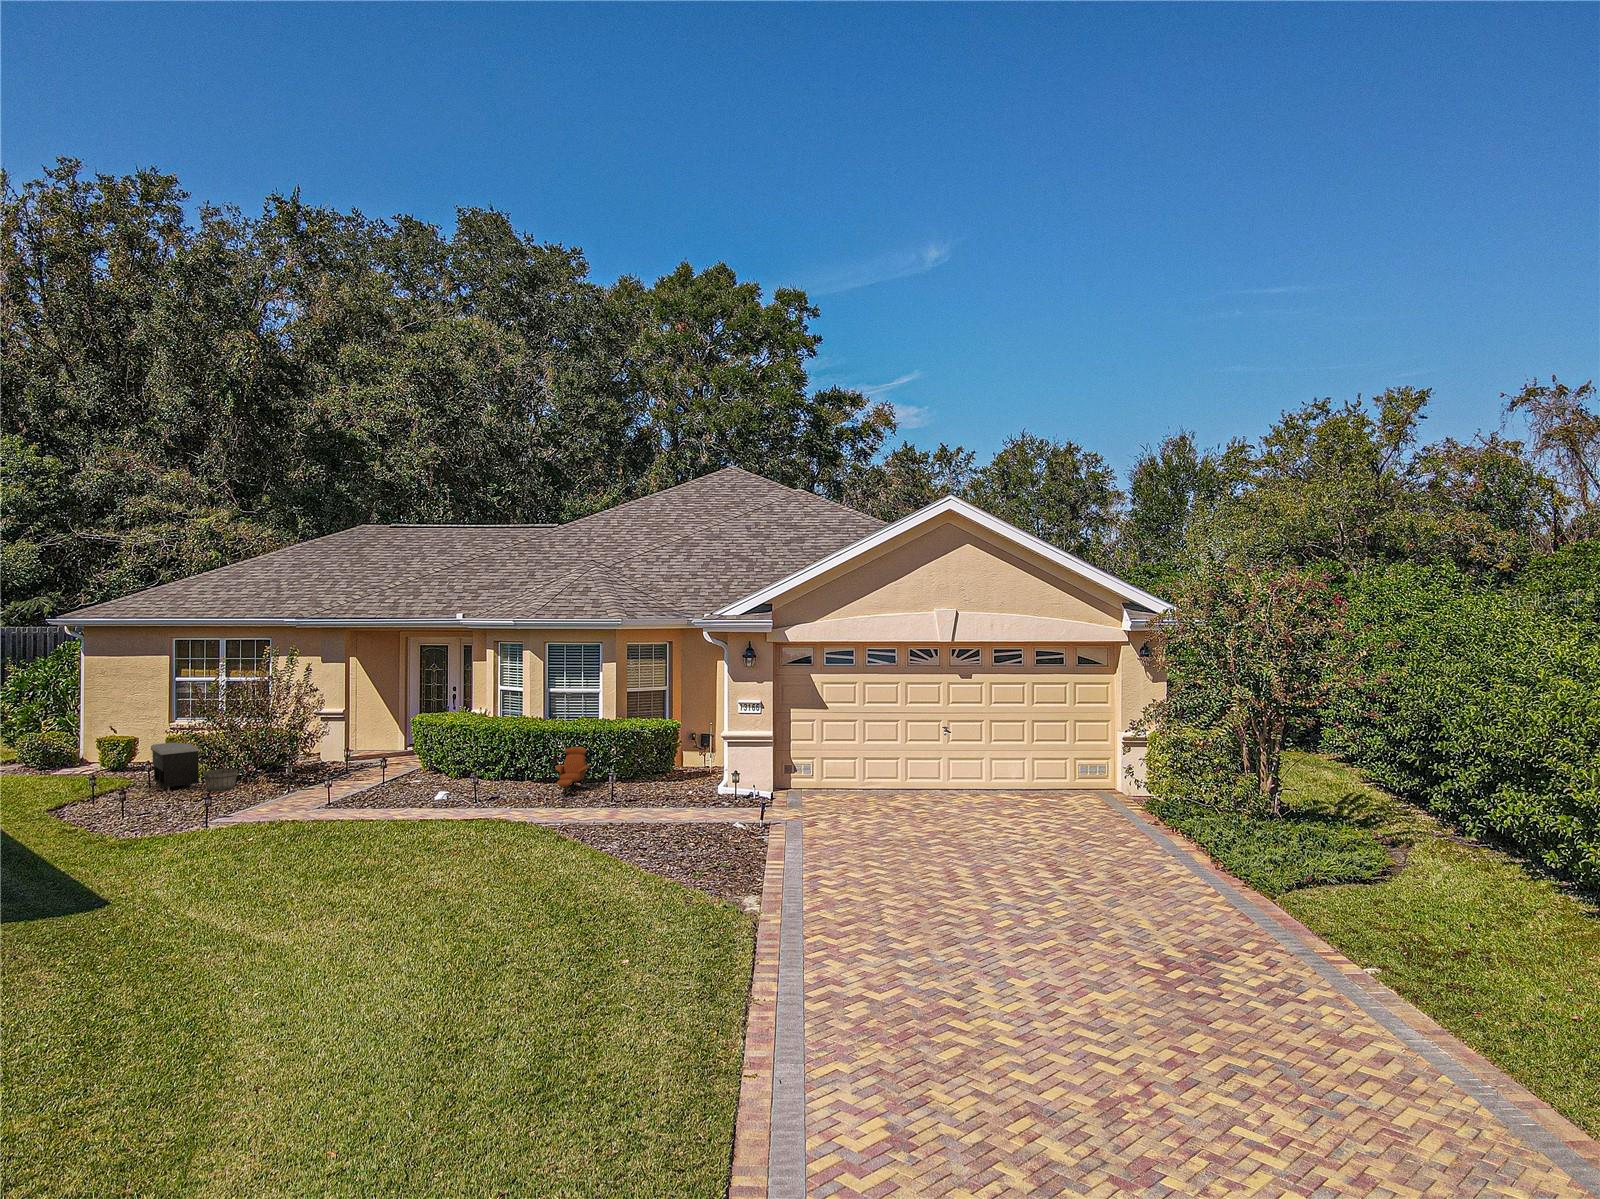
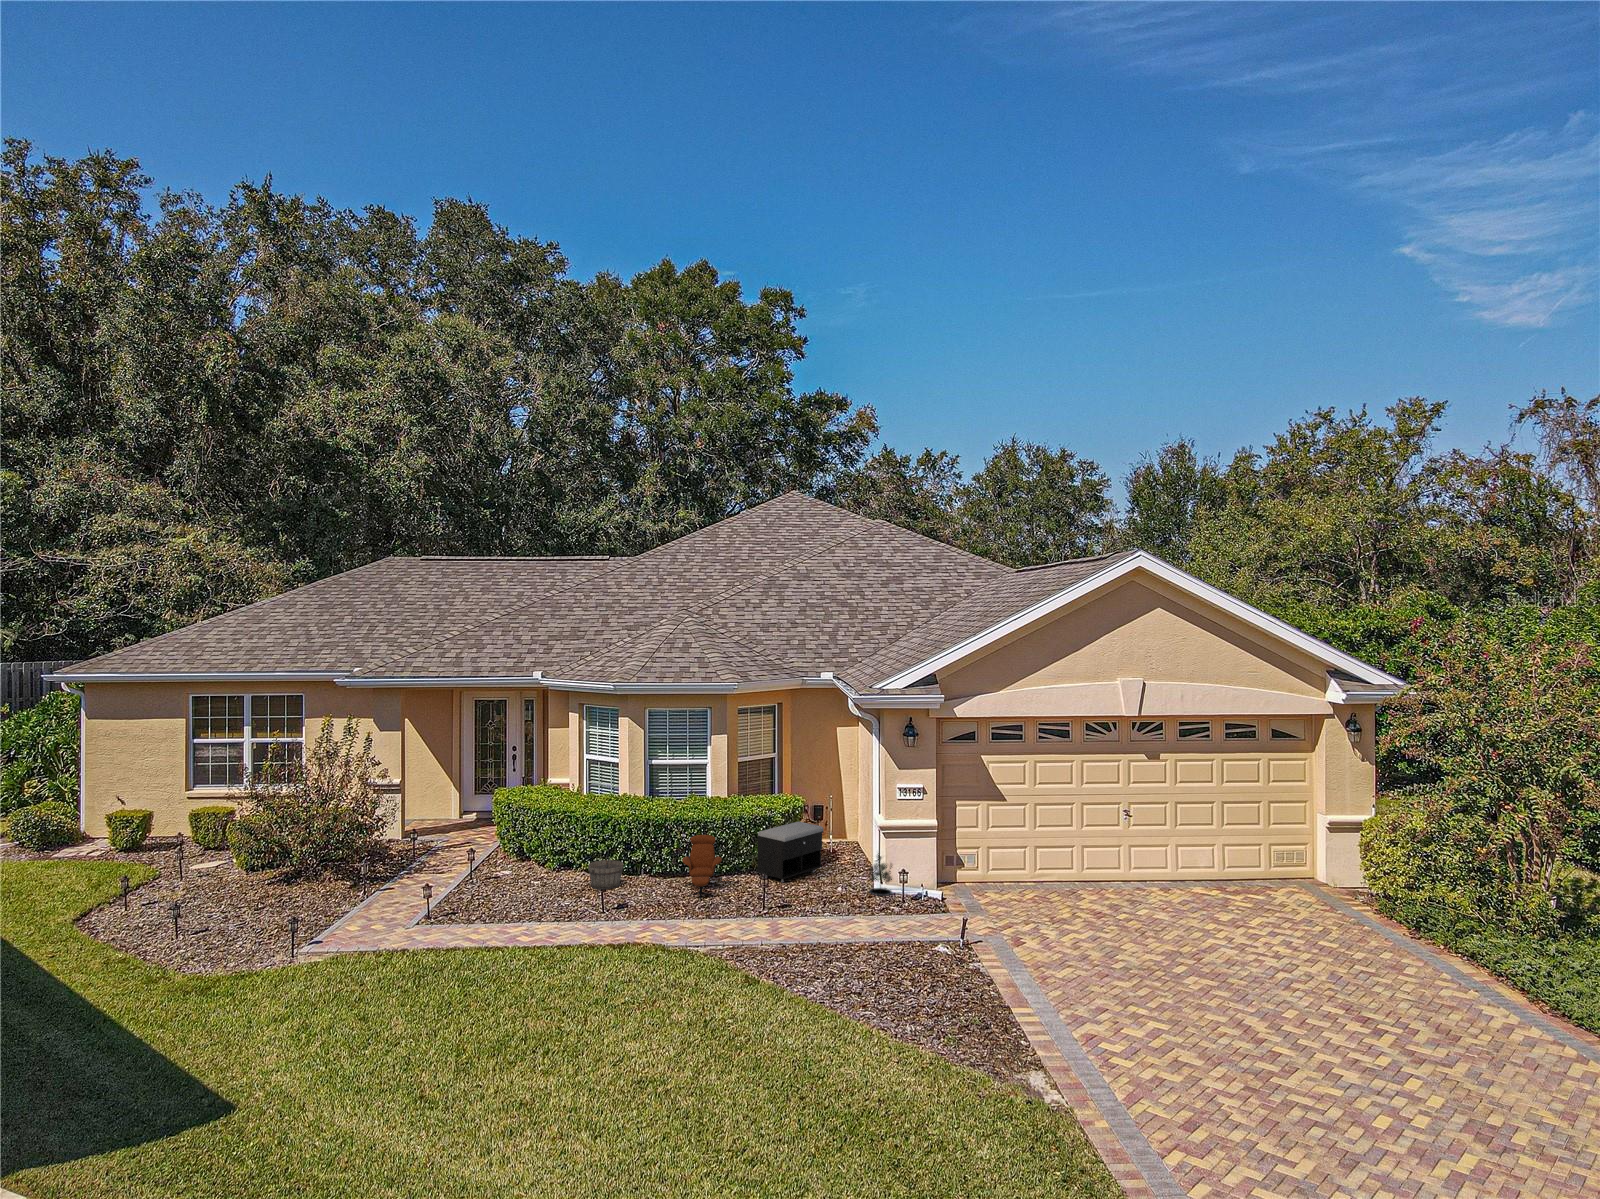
storage bench: present [151,742,199,791] -> present [757,822,824,882]
potted tree: none [707,757,732,796] -> present [867,853,892,896]
wooden bucket: present [204,764,238,791] -> present [588,858,623,889]

